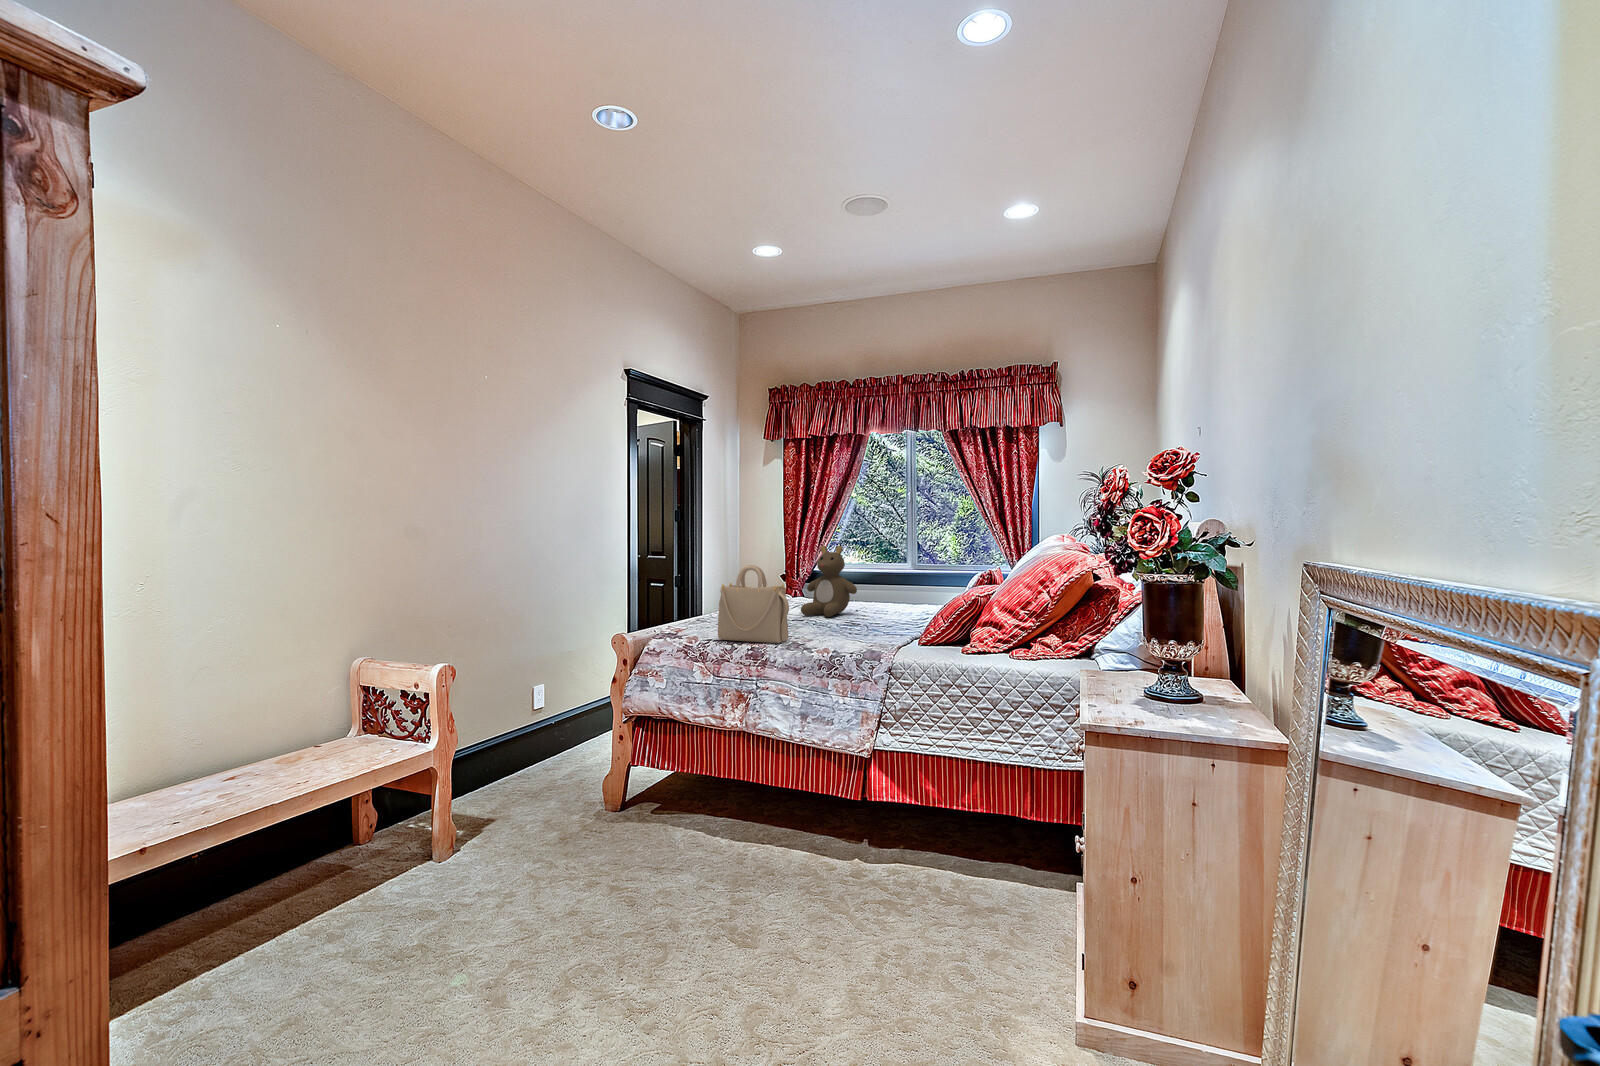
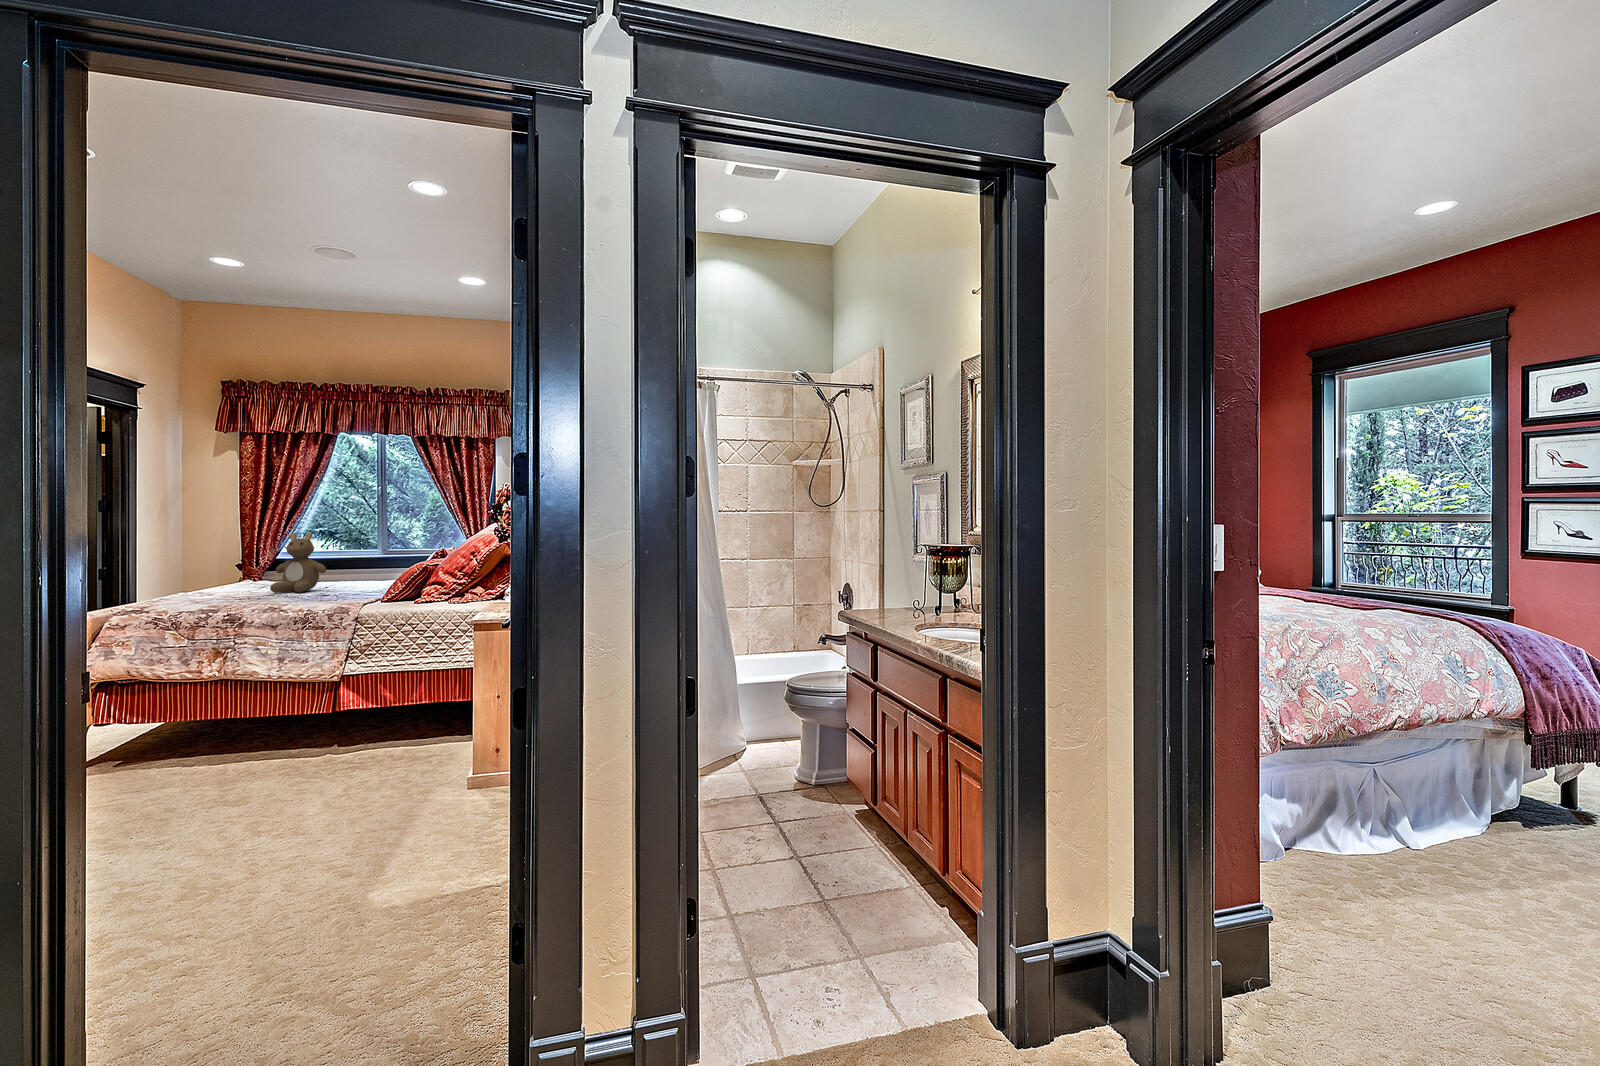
handbag: present [718,565,789,643] -> none [194,546,265,608]

